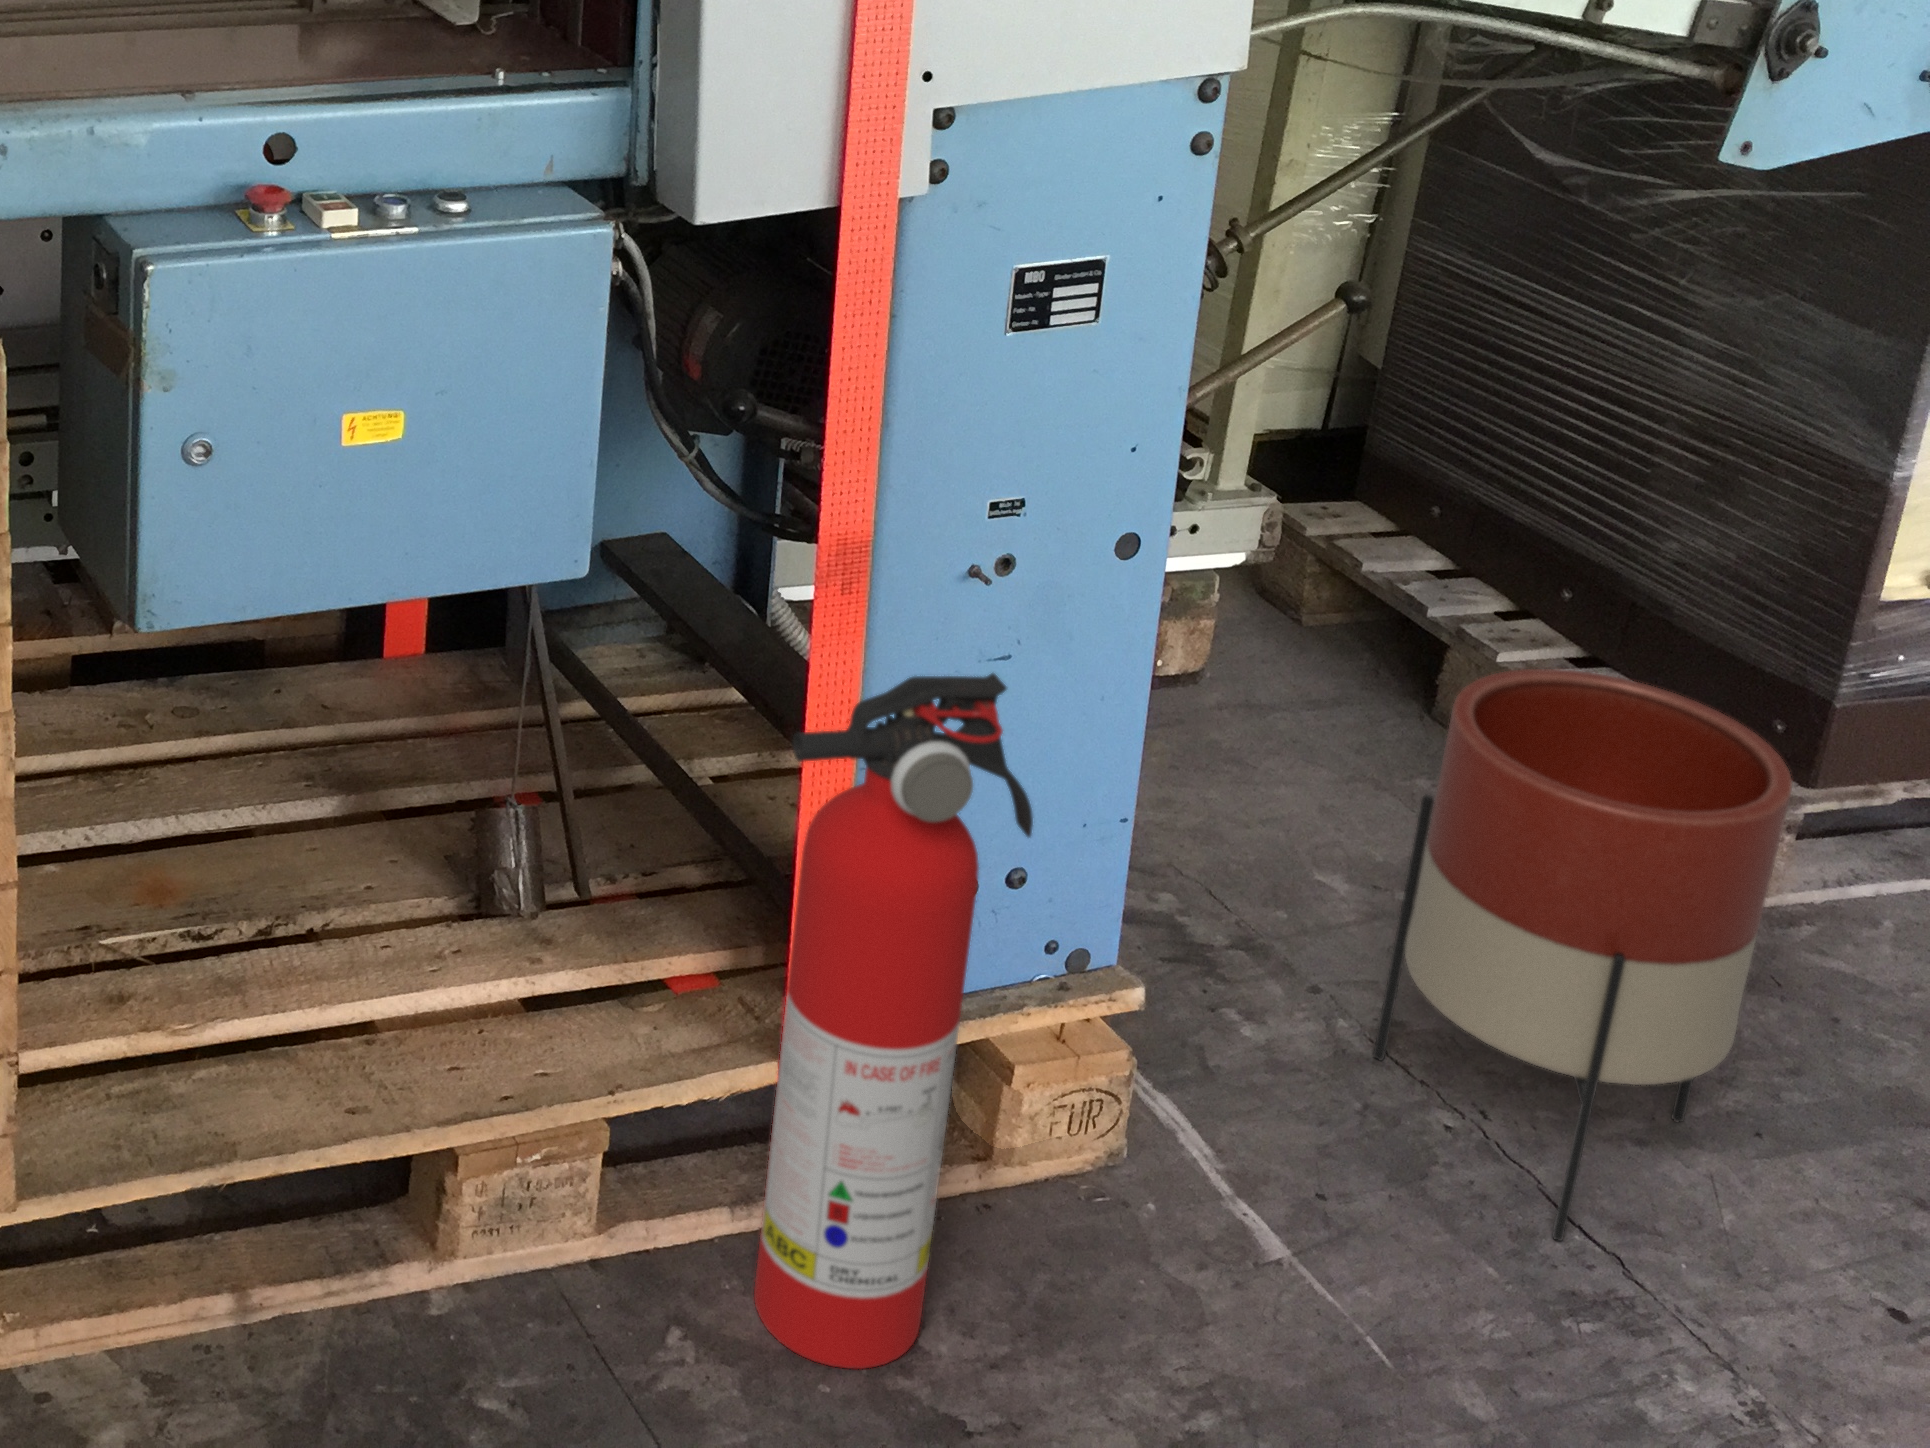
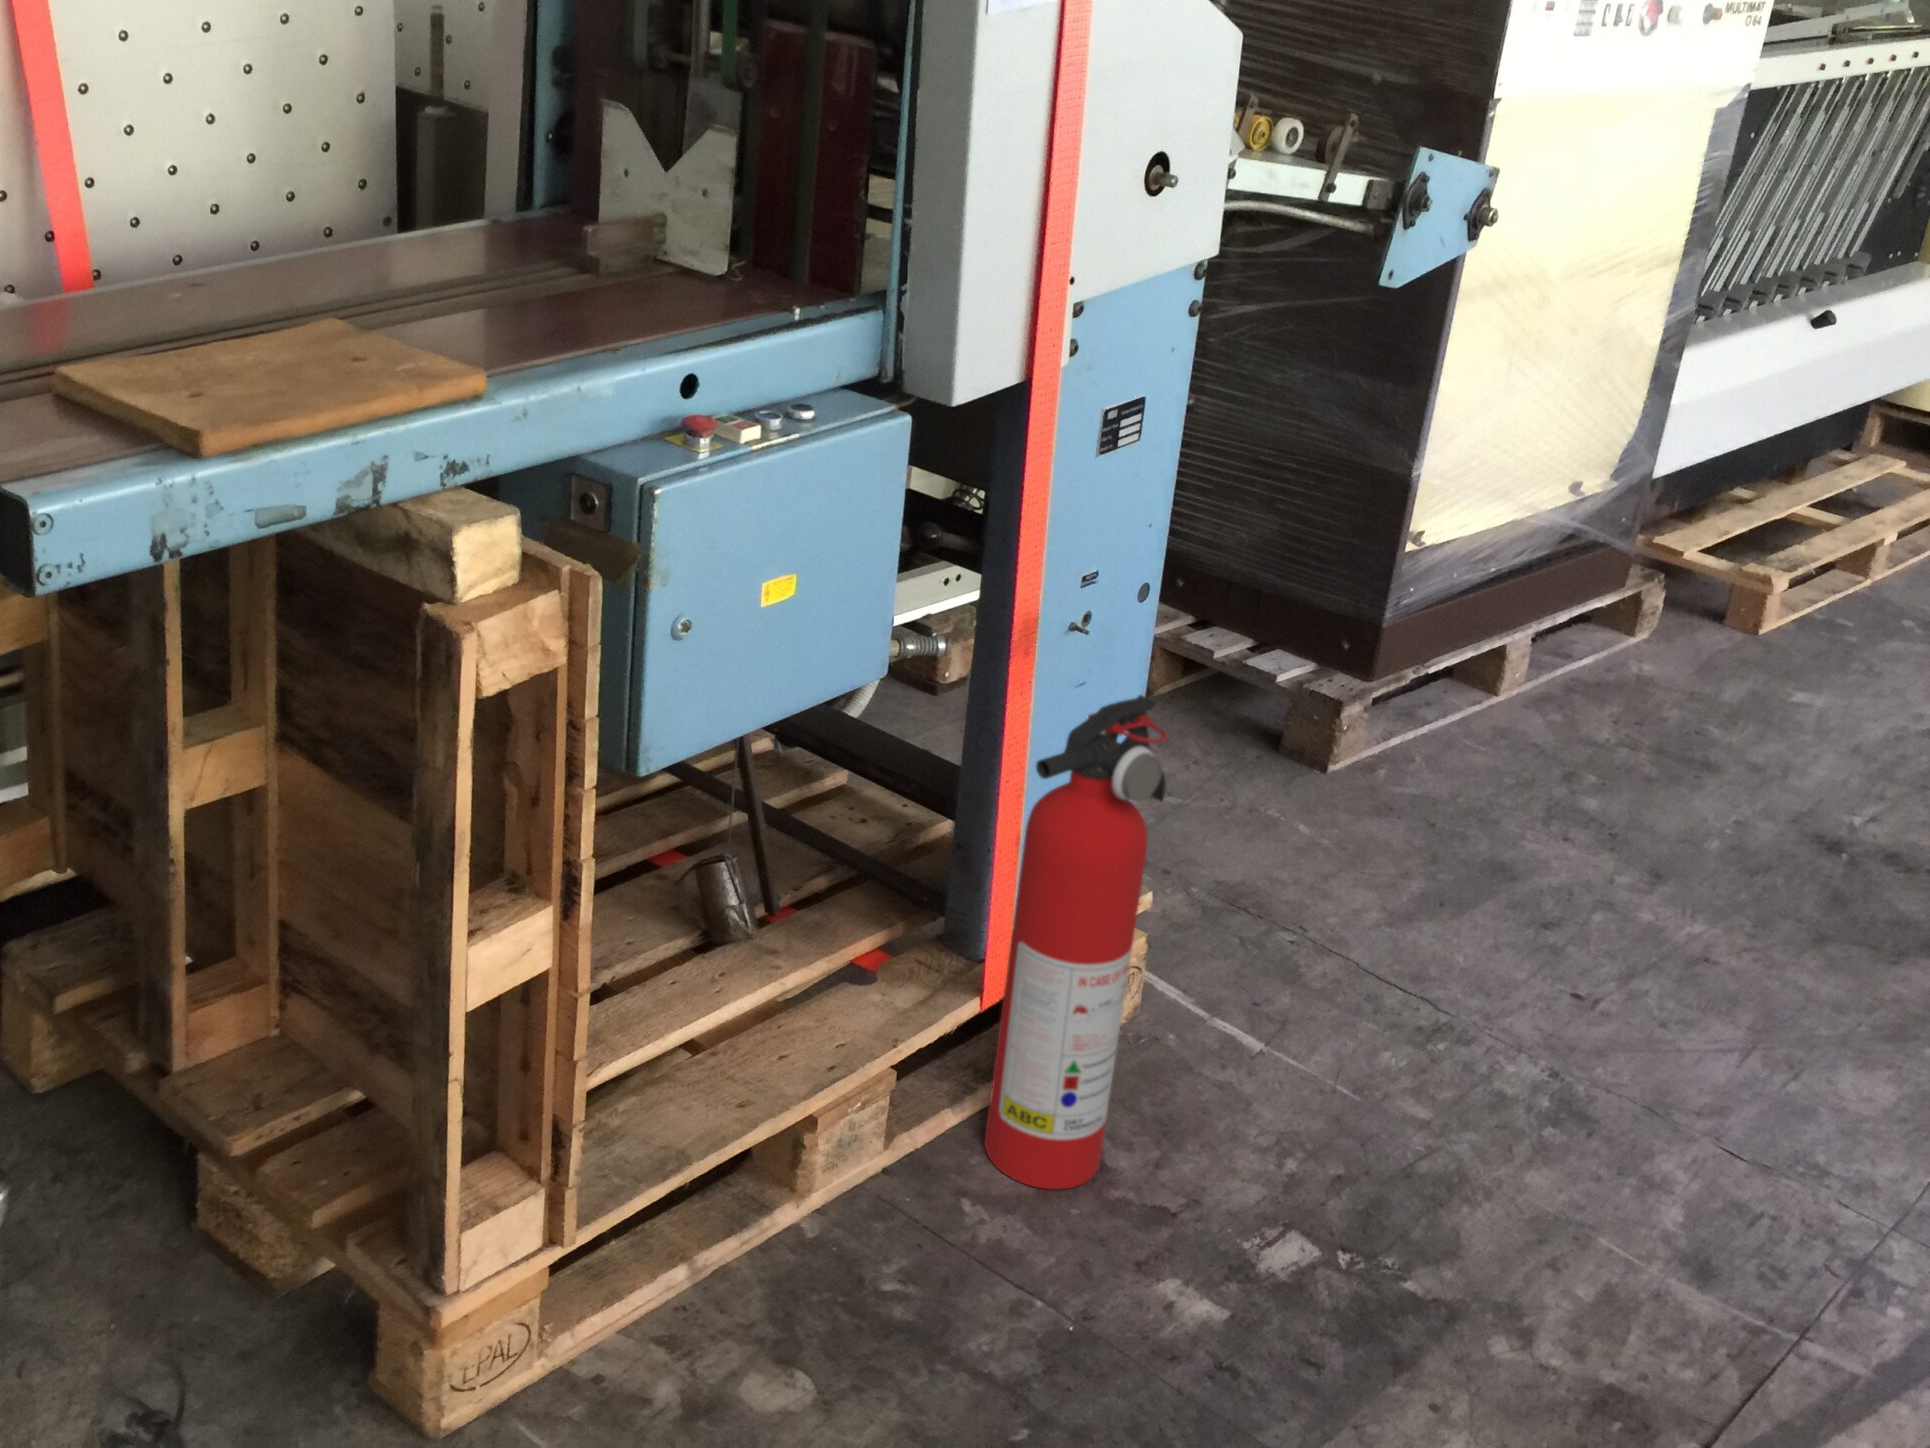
planter: present [1373,669,1793,1241] -> none [1222,633,1484,993]

